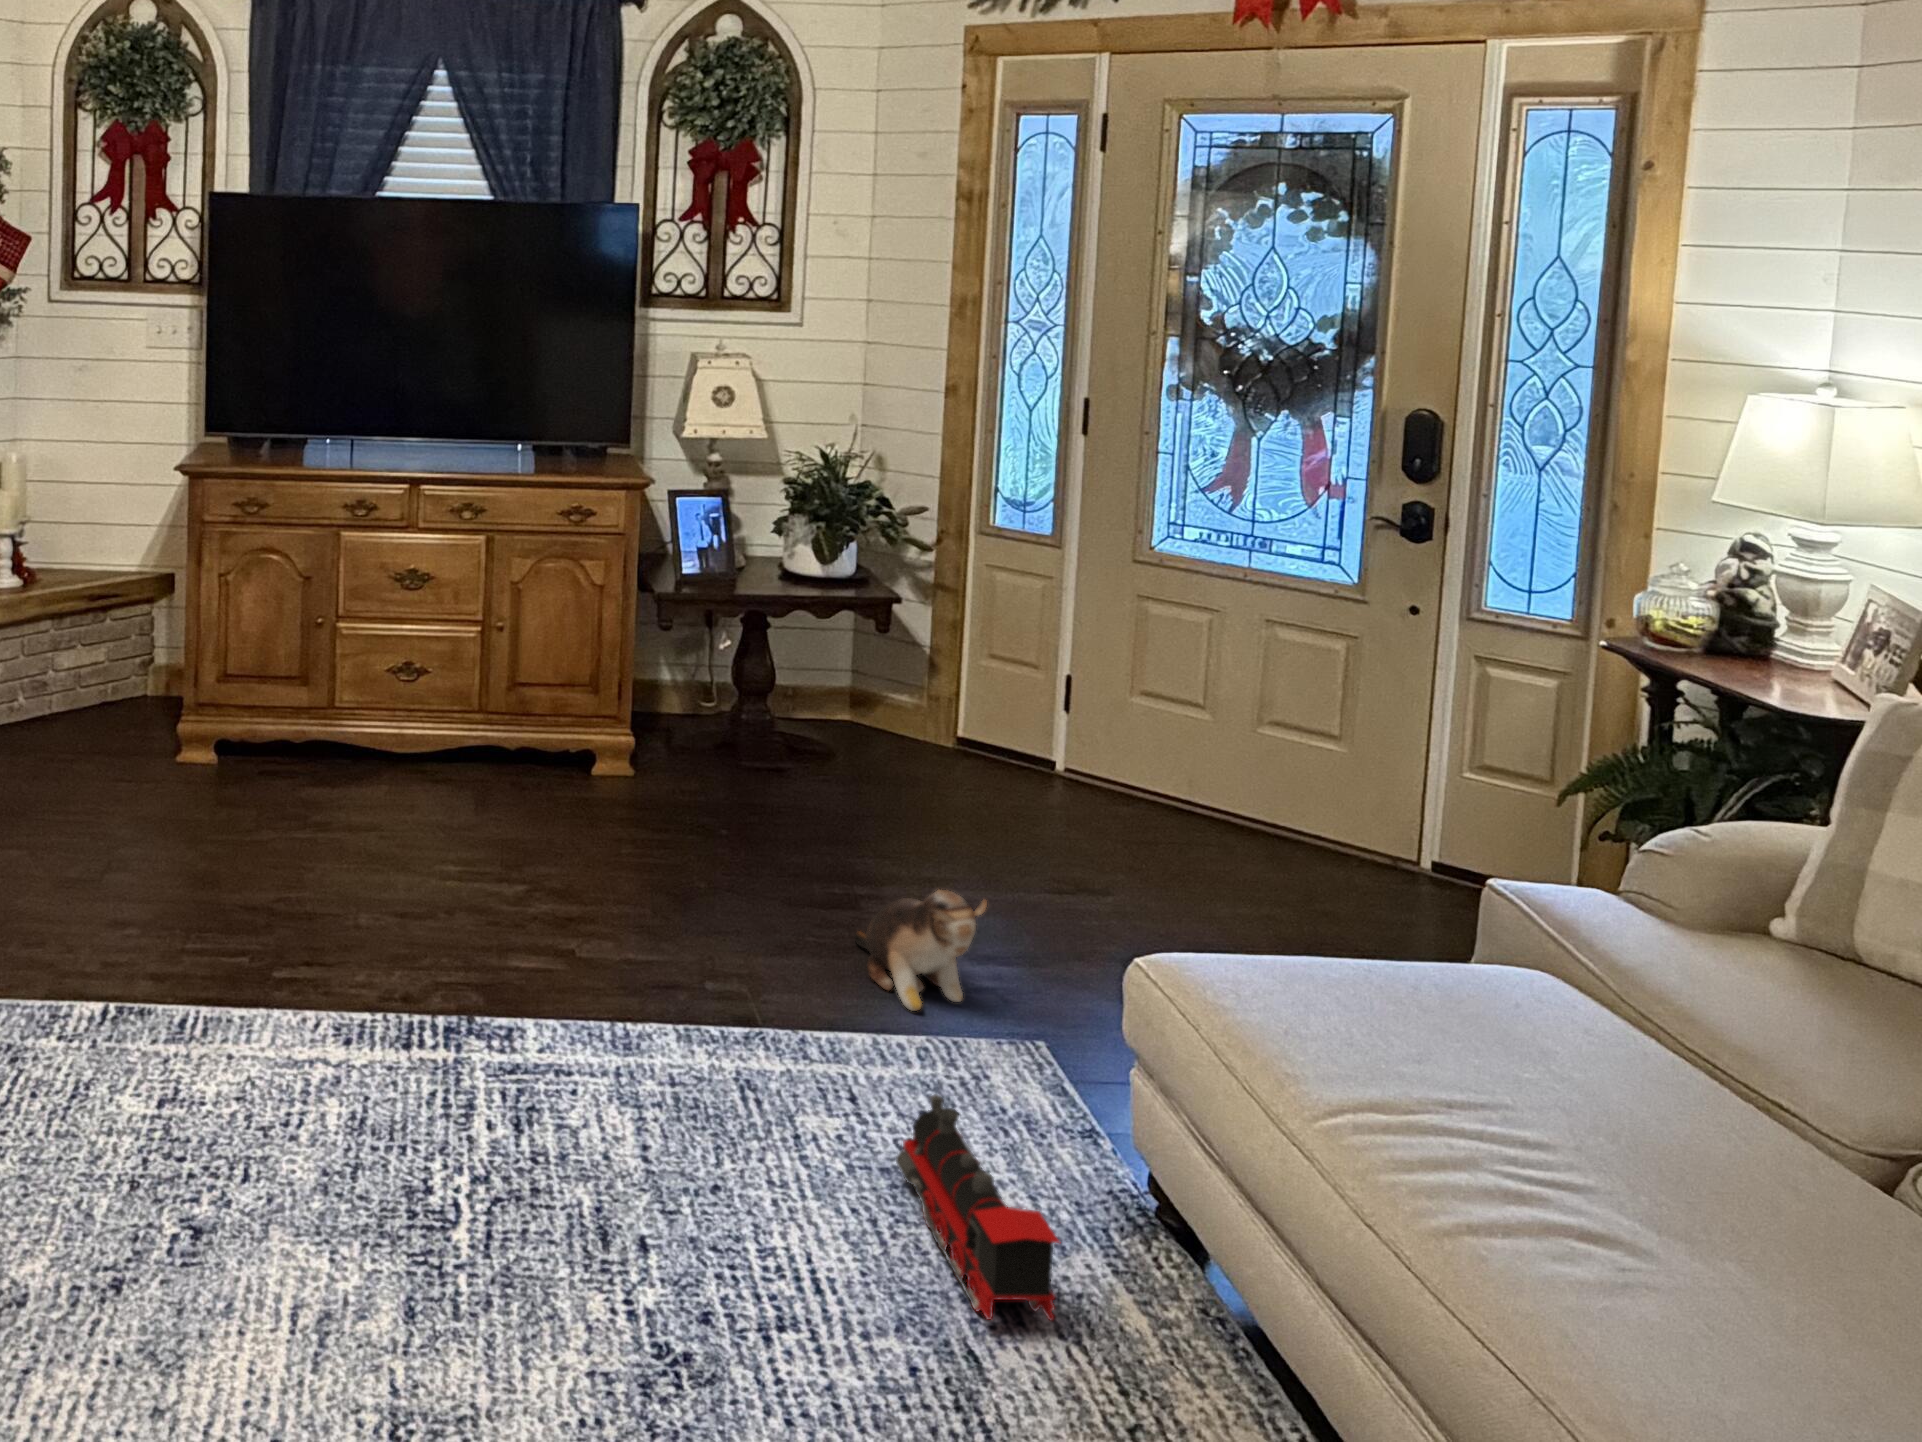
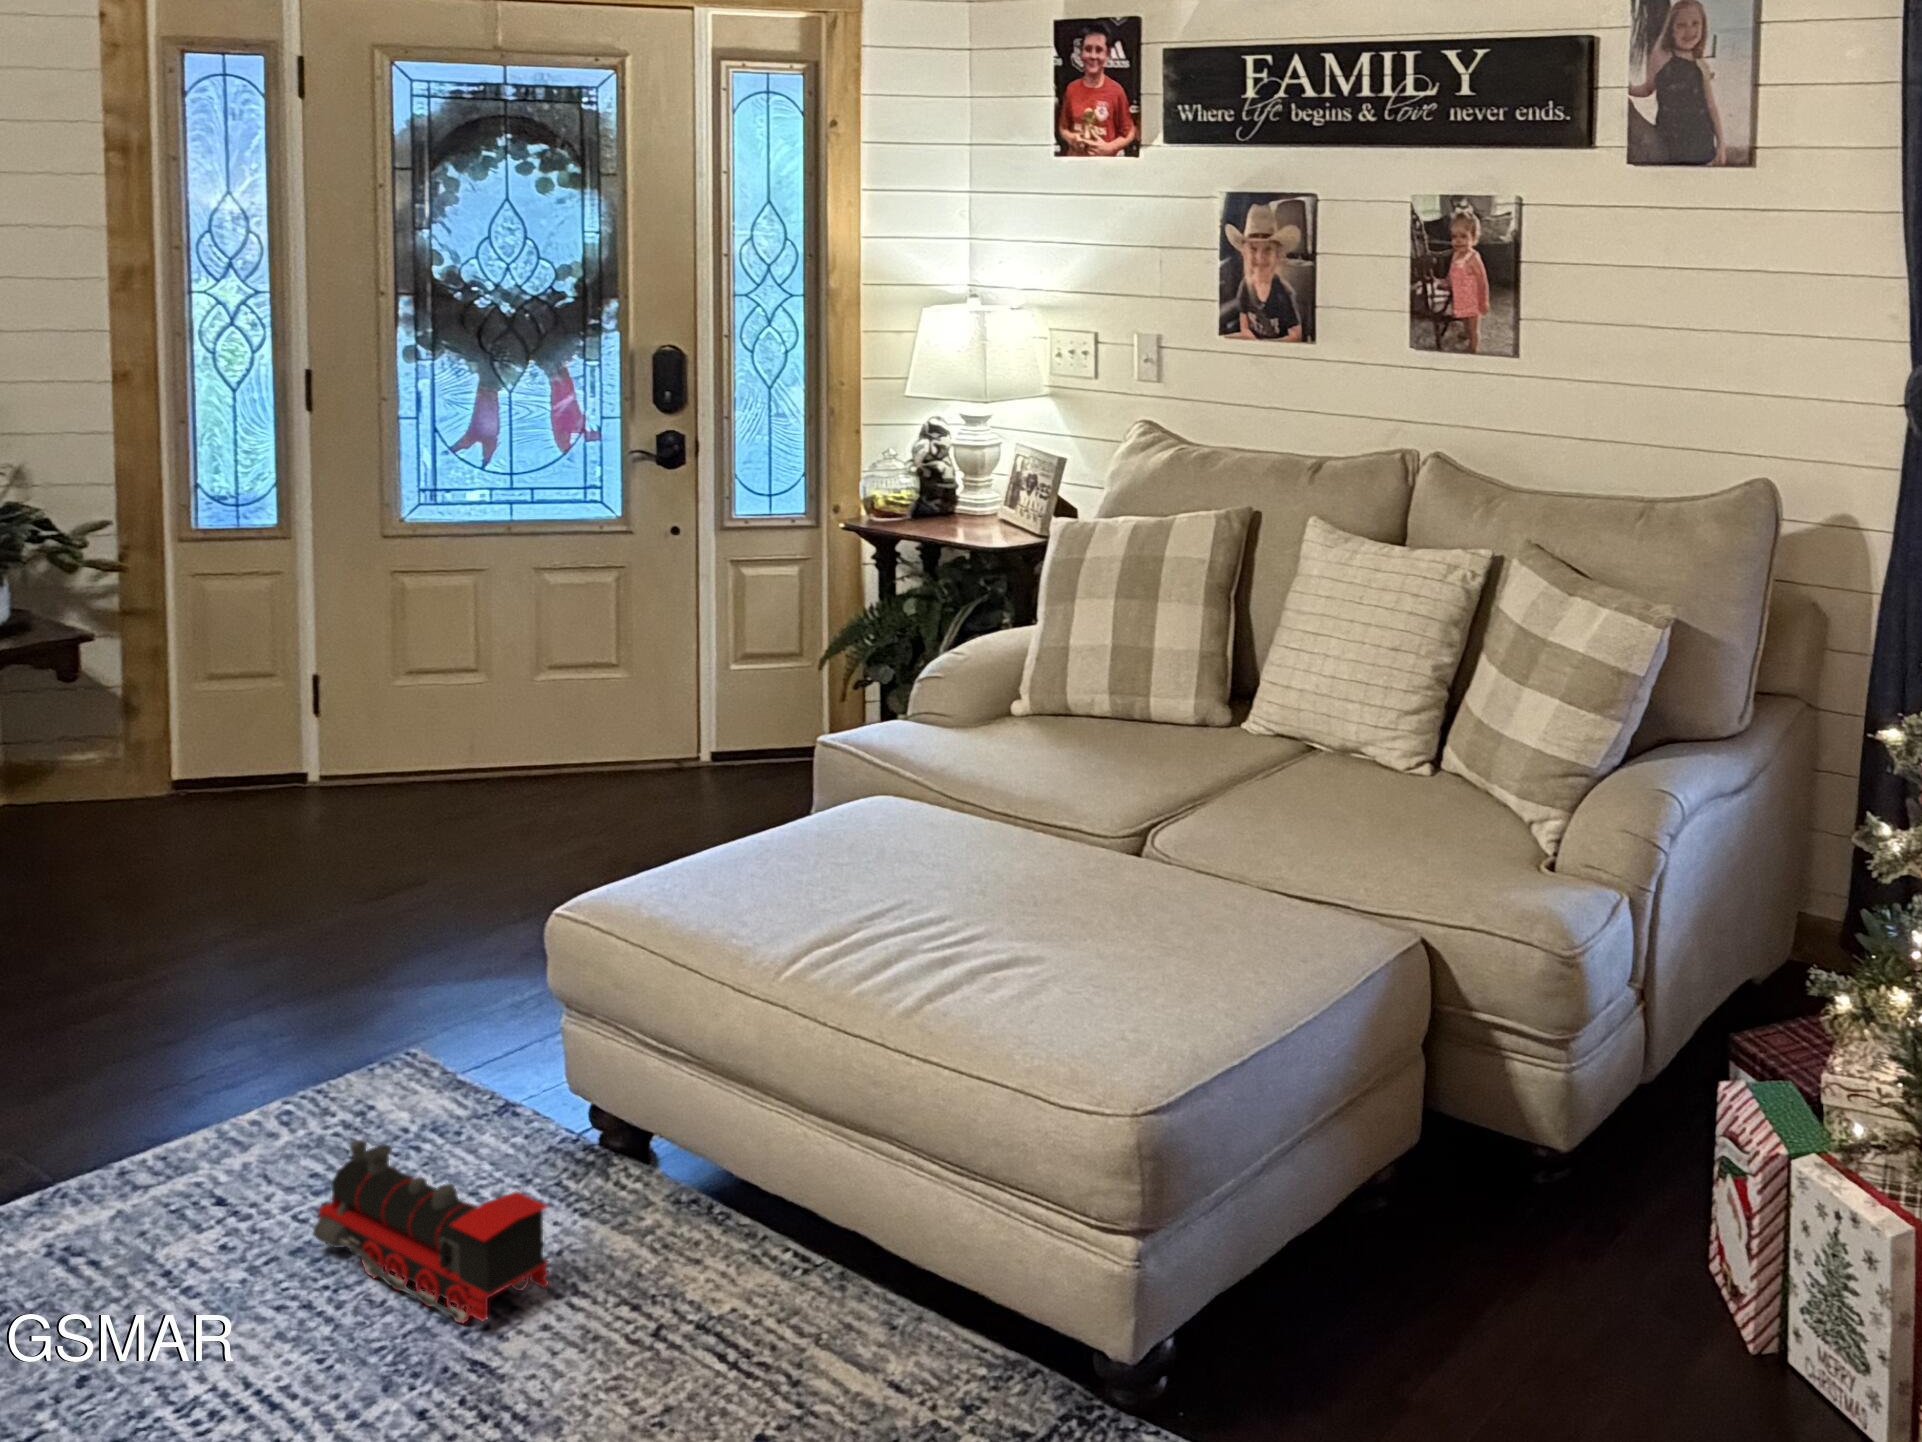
plush toy: present [854,890,987,1011] -> none [139,928,340,1086]

